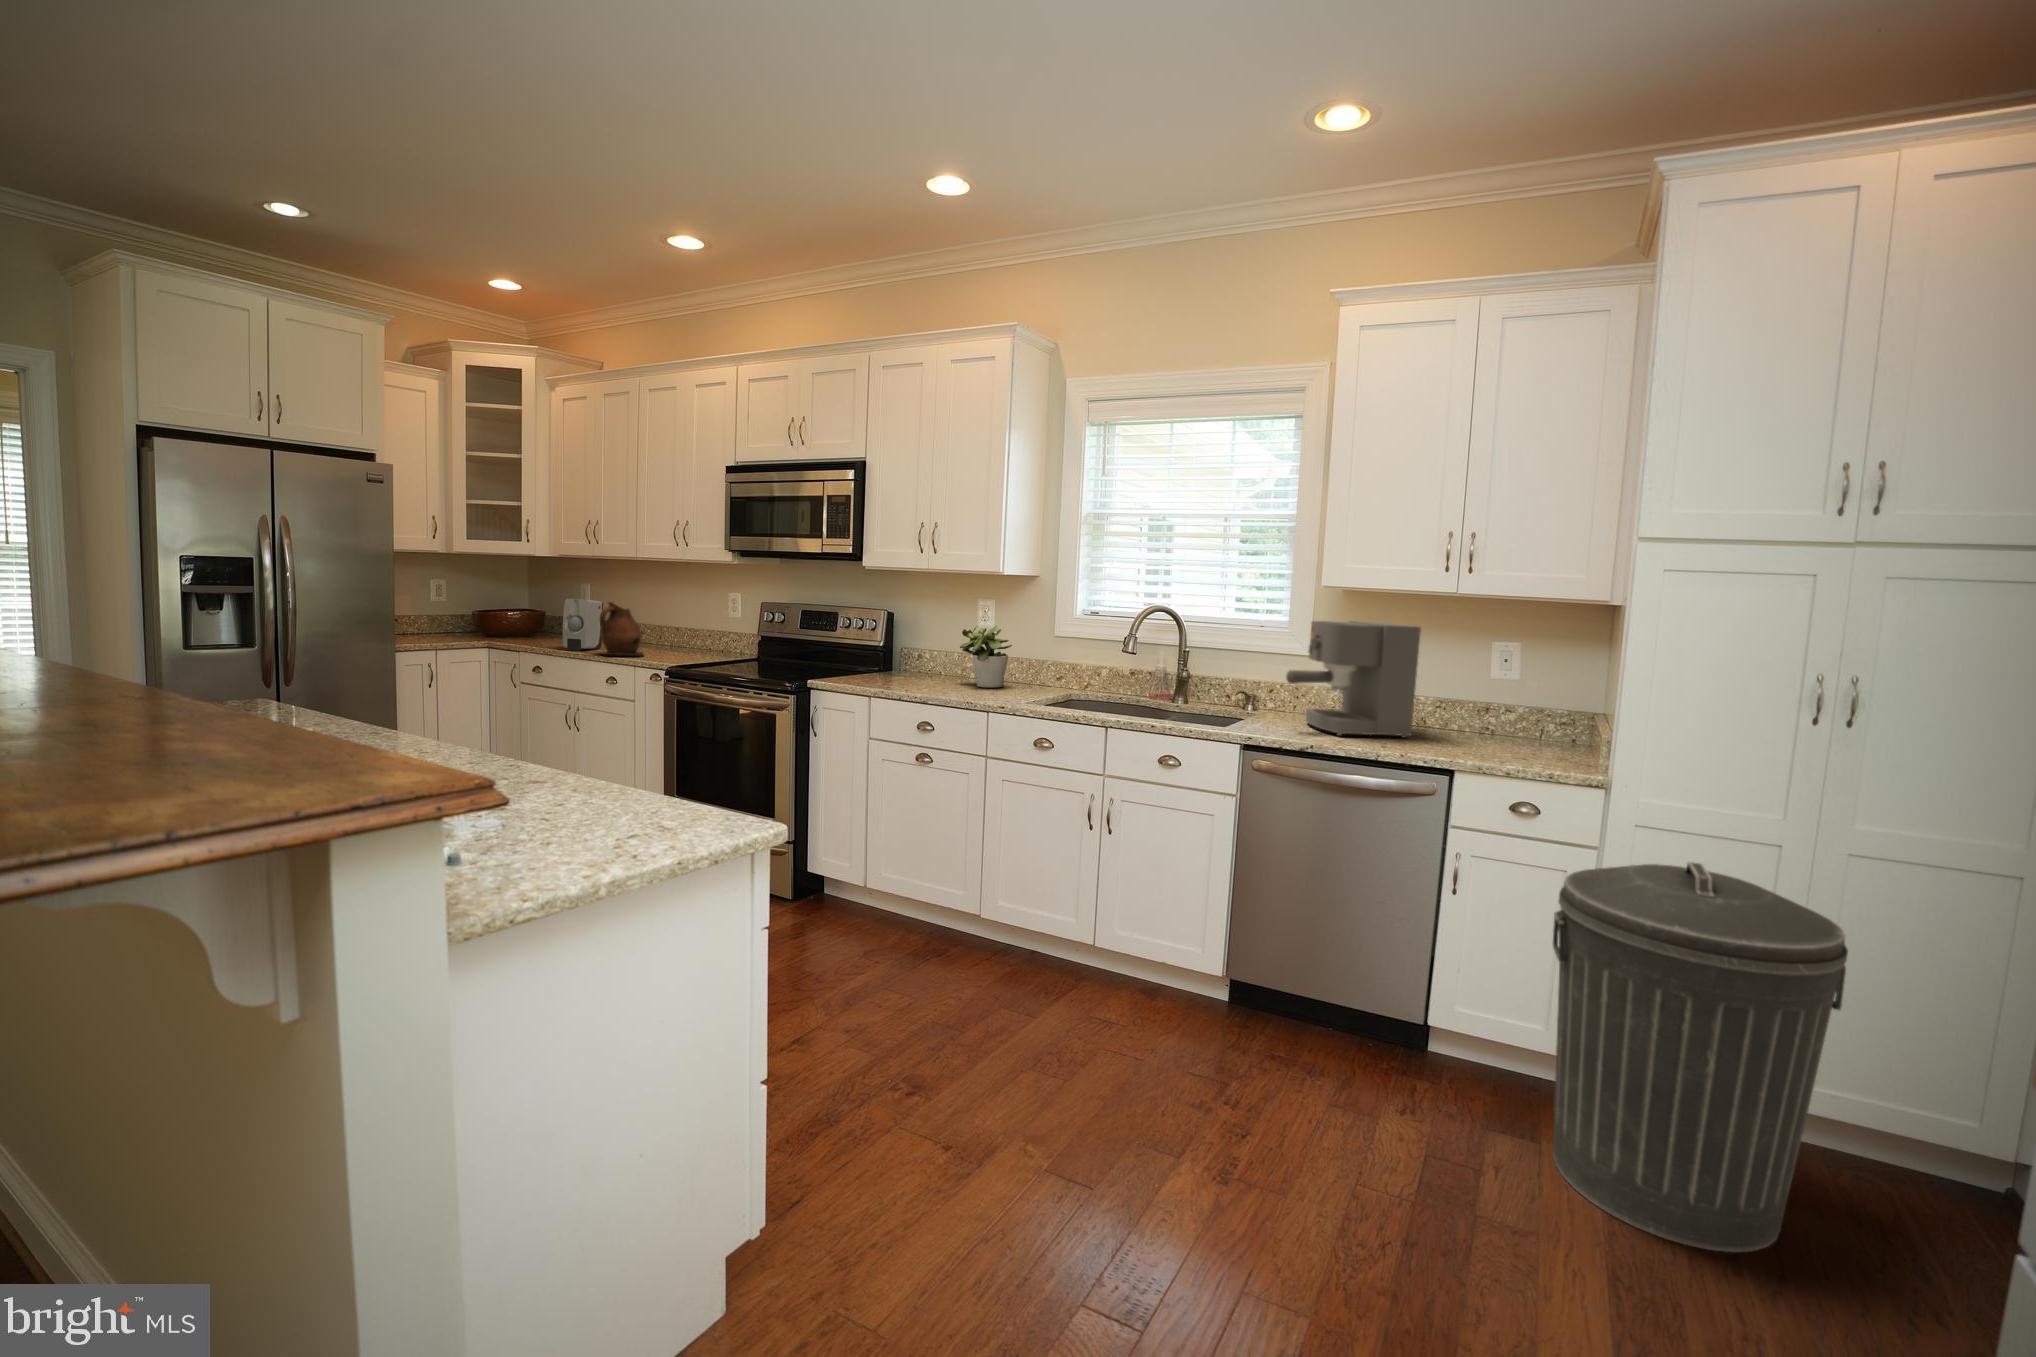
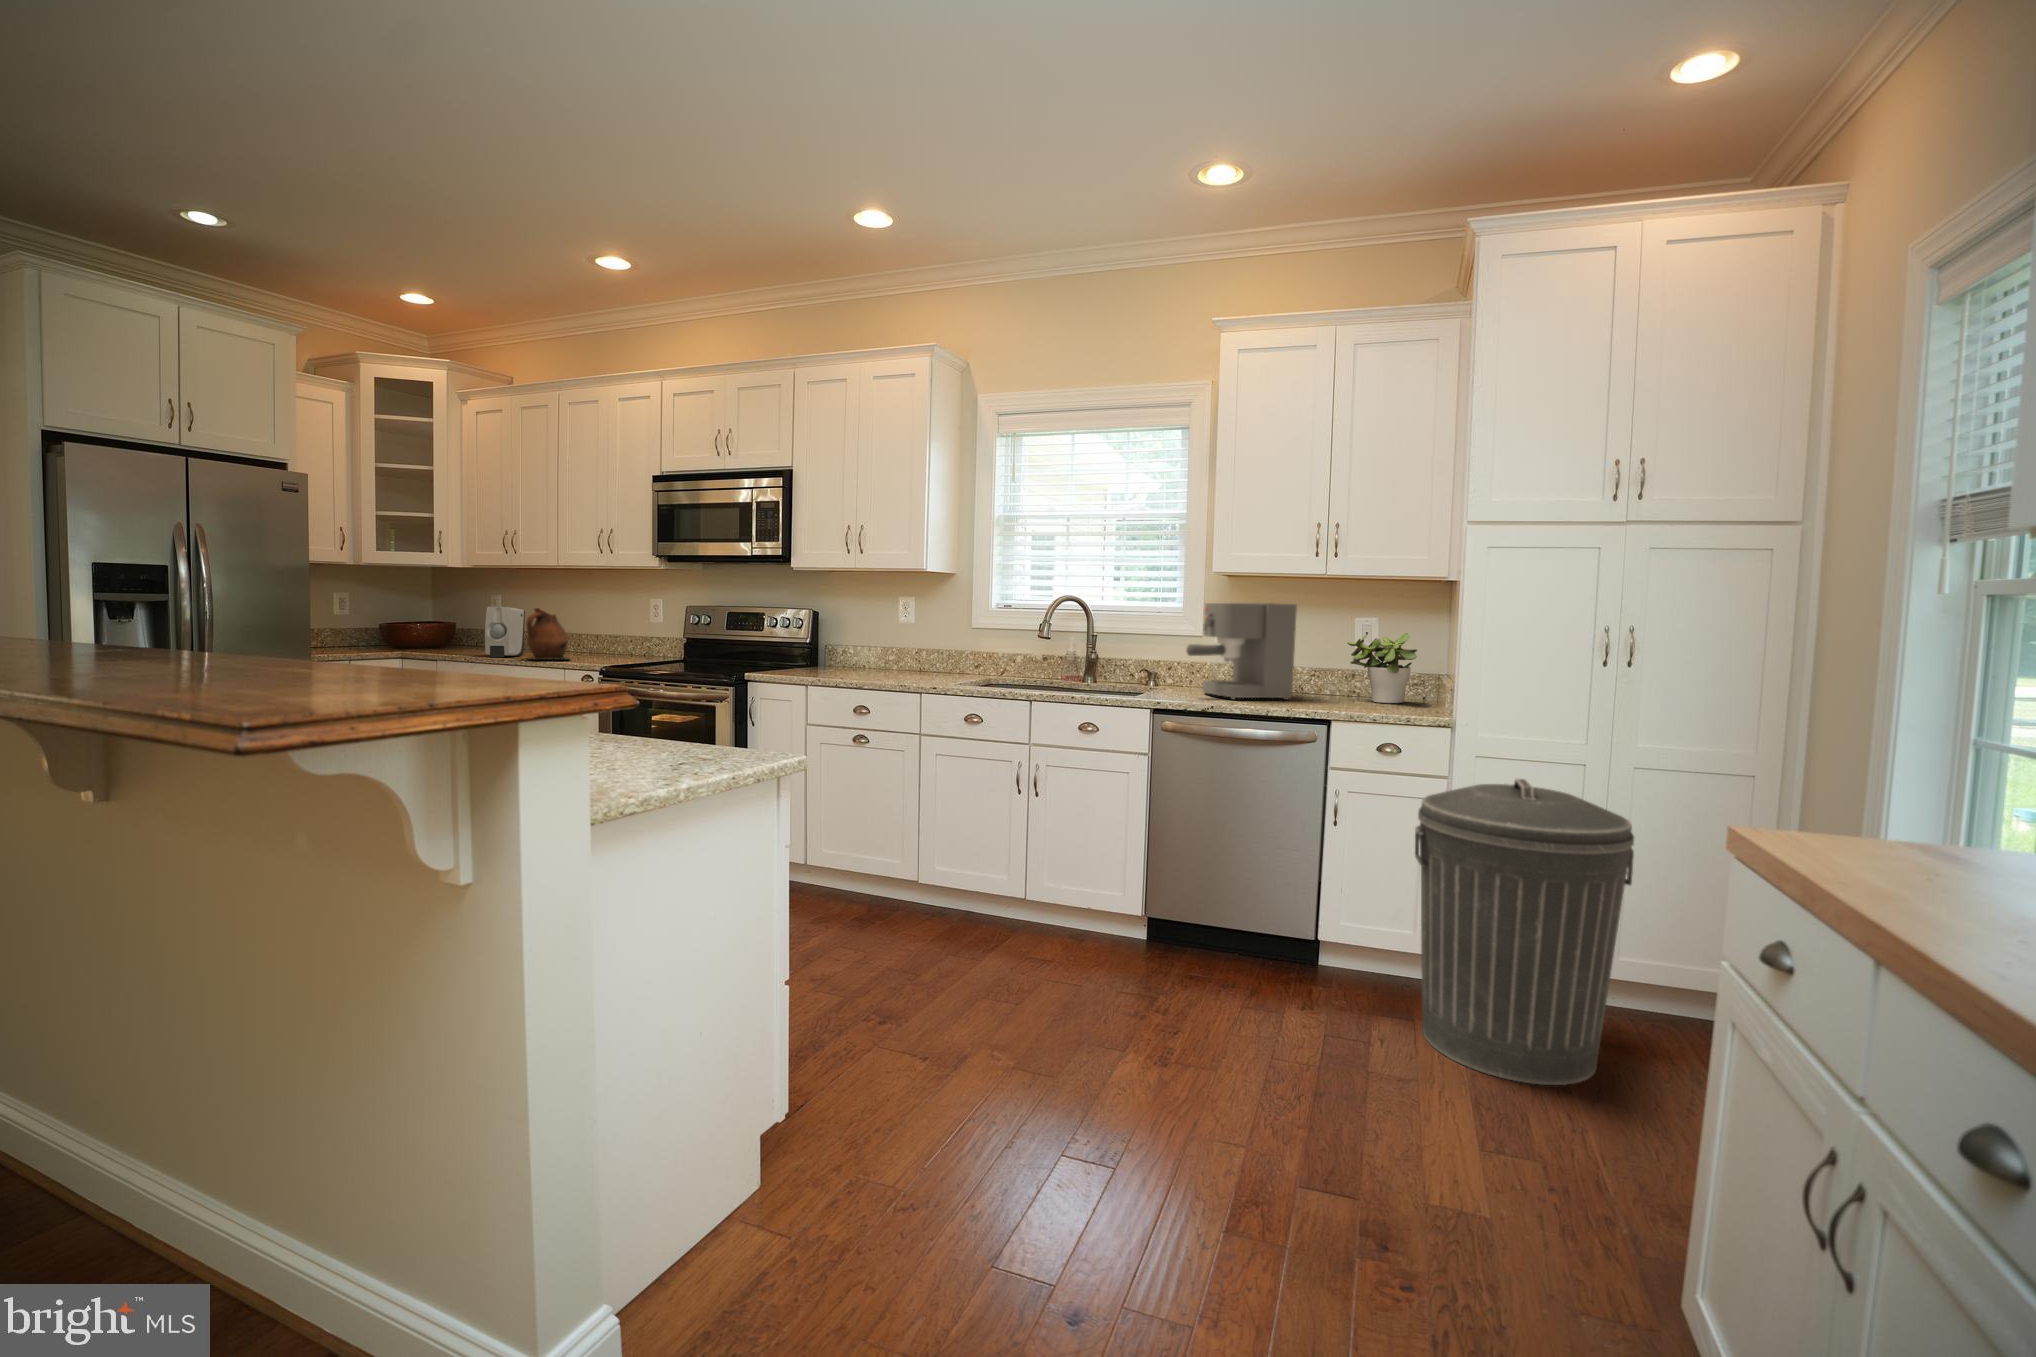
potted plant: present [960,626,1012,688] -> present [1348,633,1417,703]

